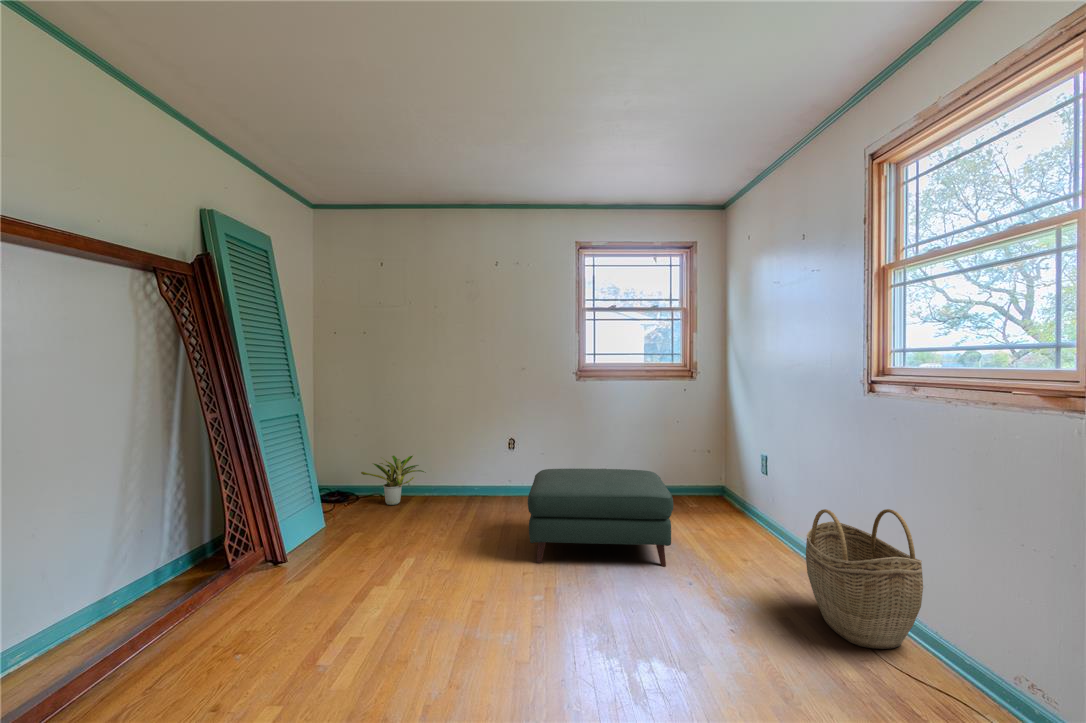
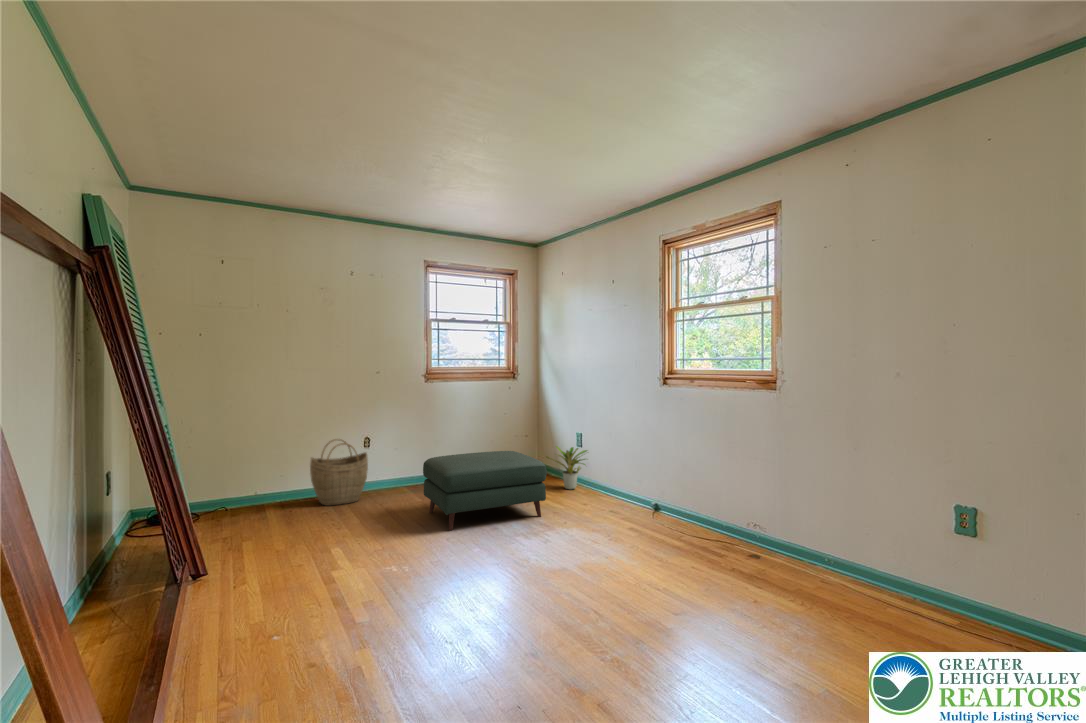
potted plant: present [361,456,424,505] -> present [546,446,587,490]
woven basket: present [806,509,923,649] -> present [310,439,368,506]

